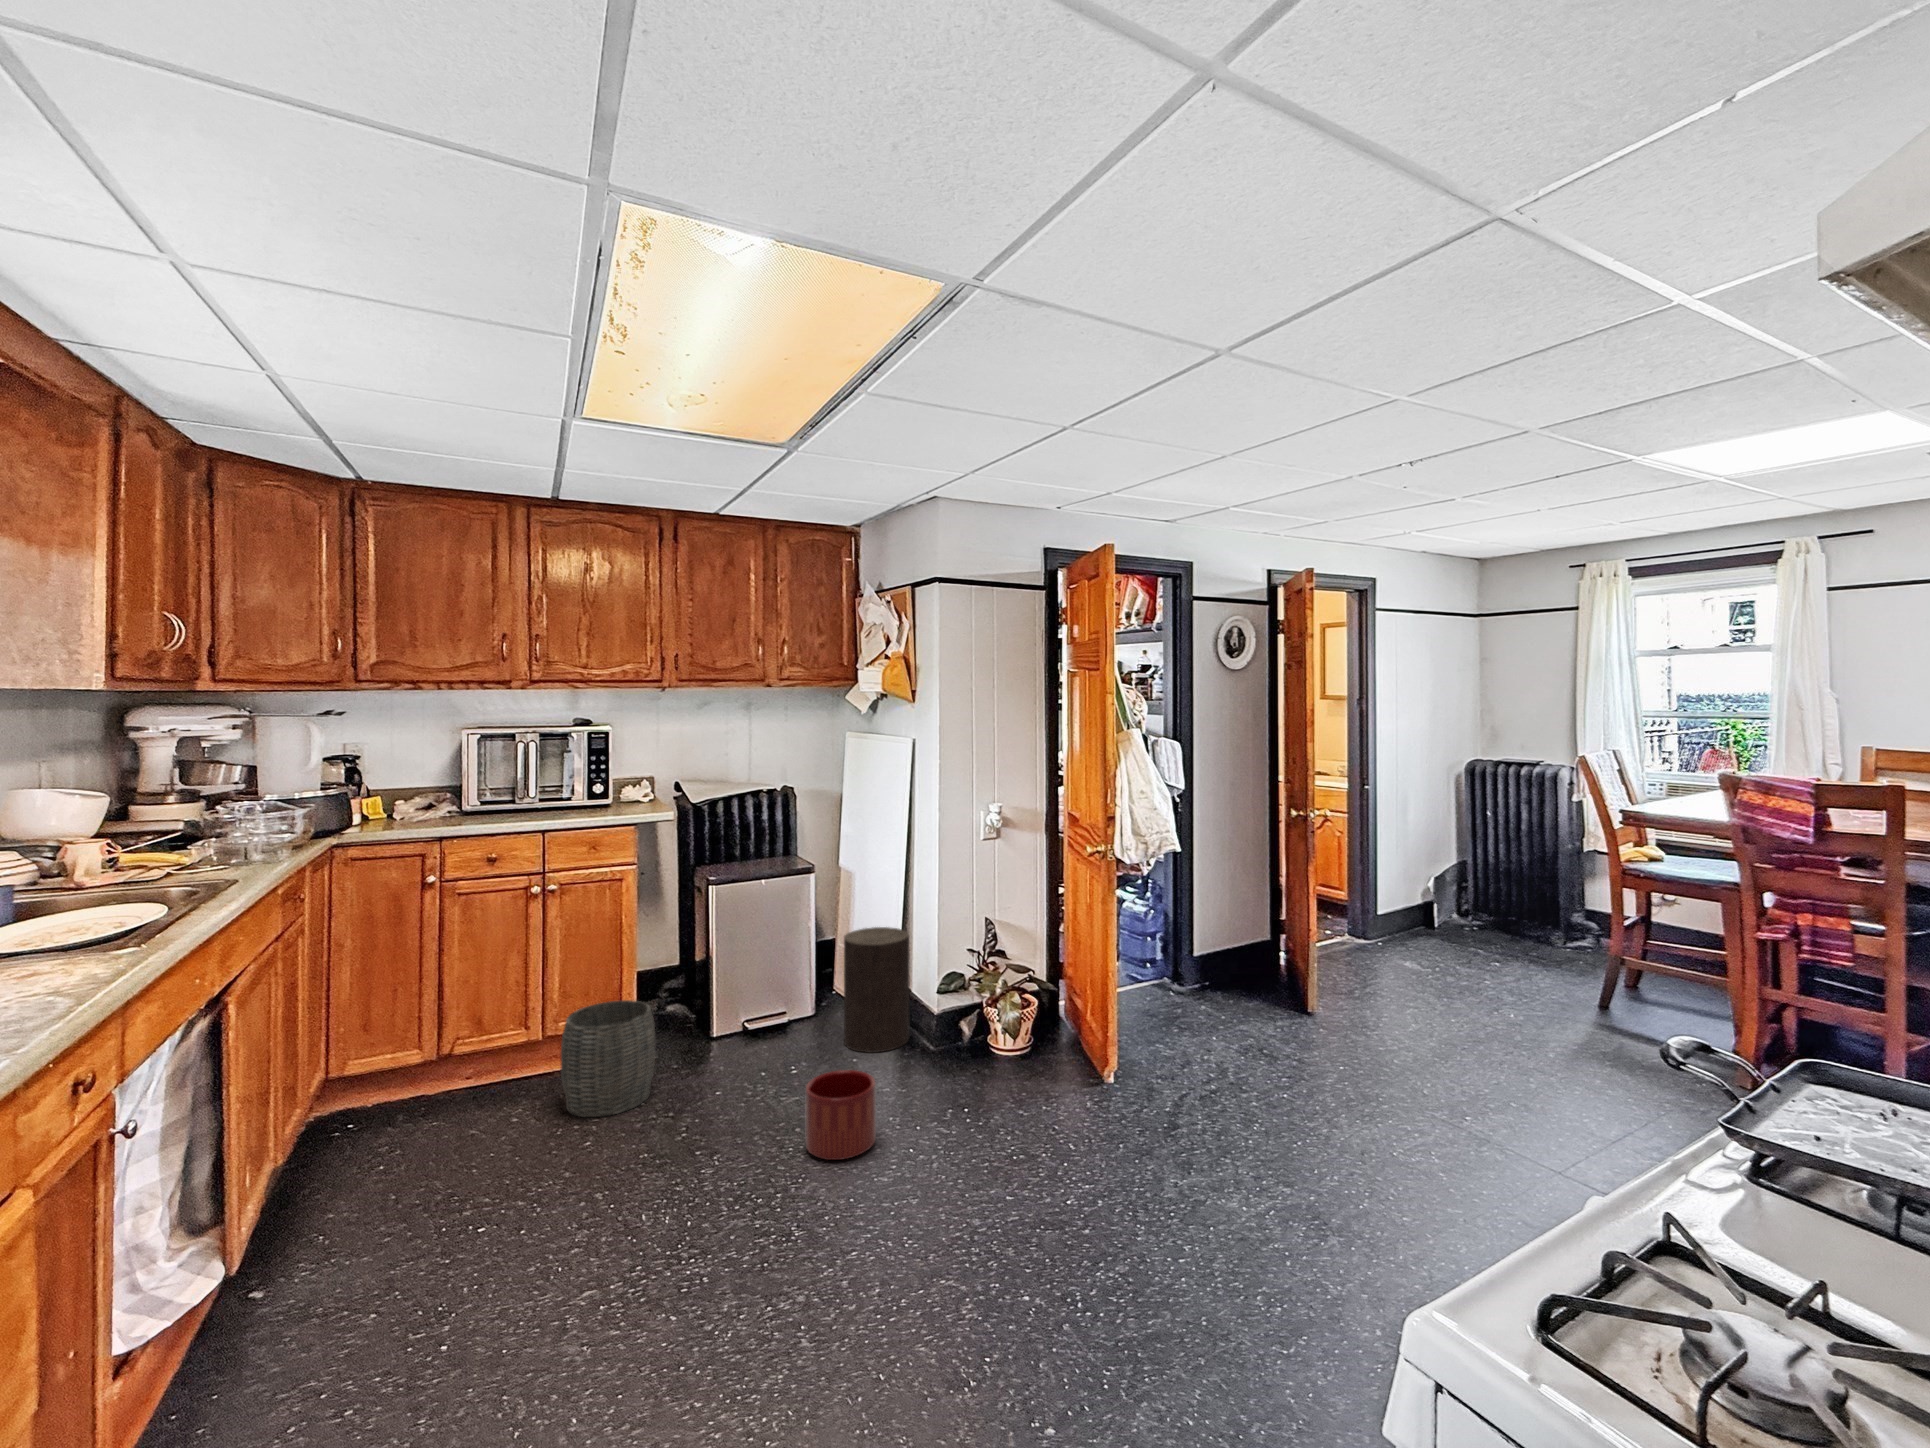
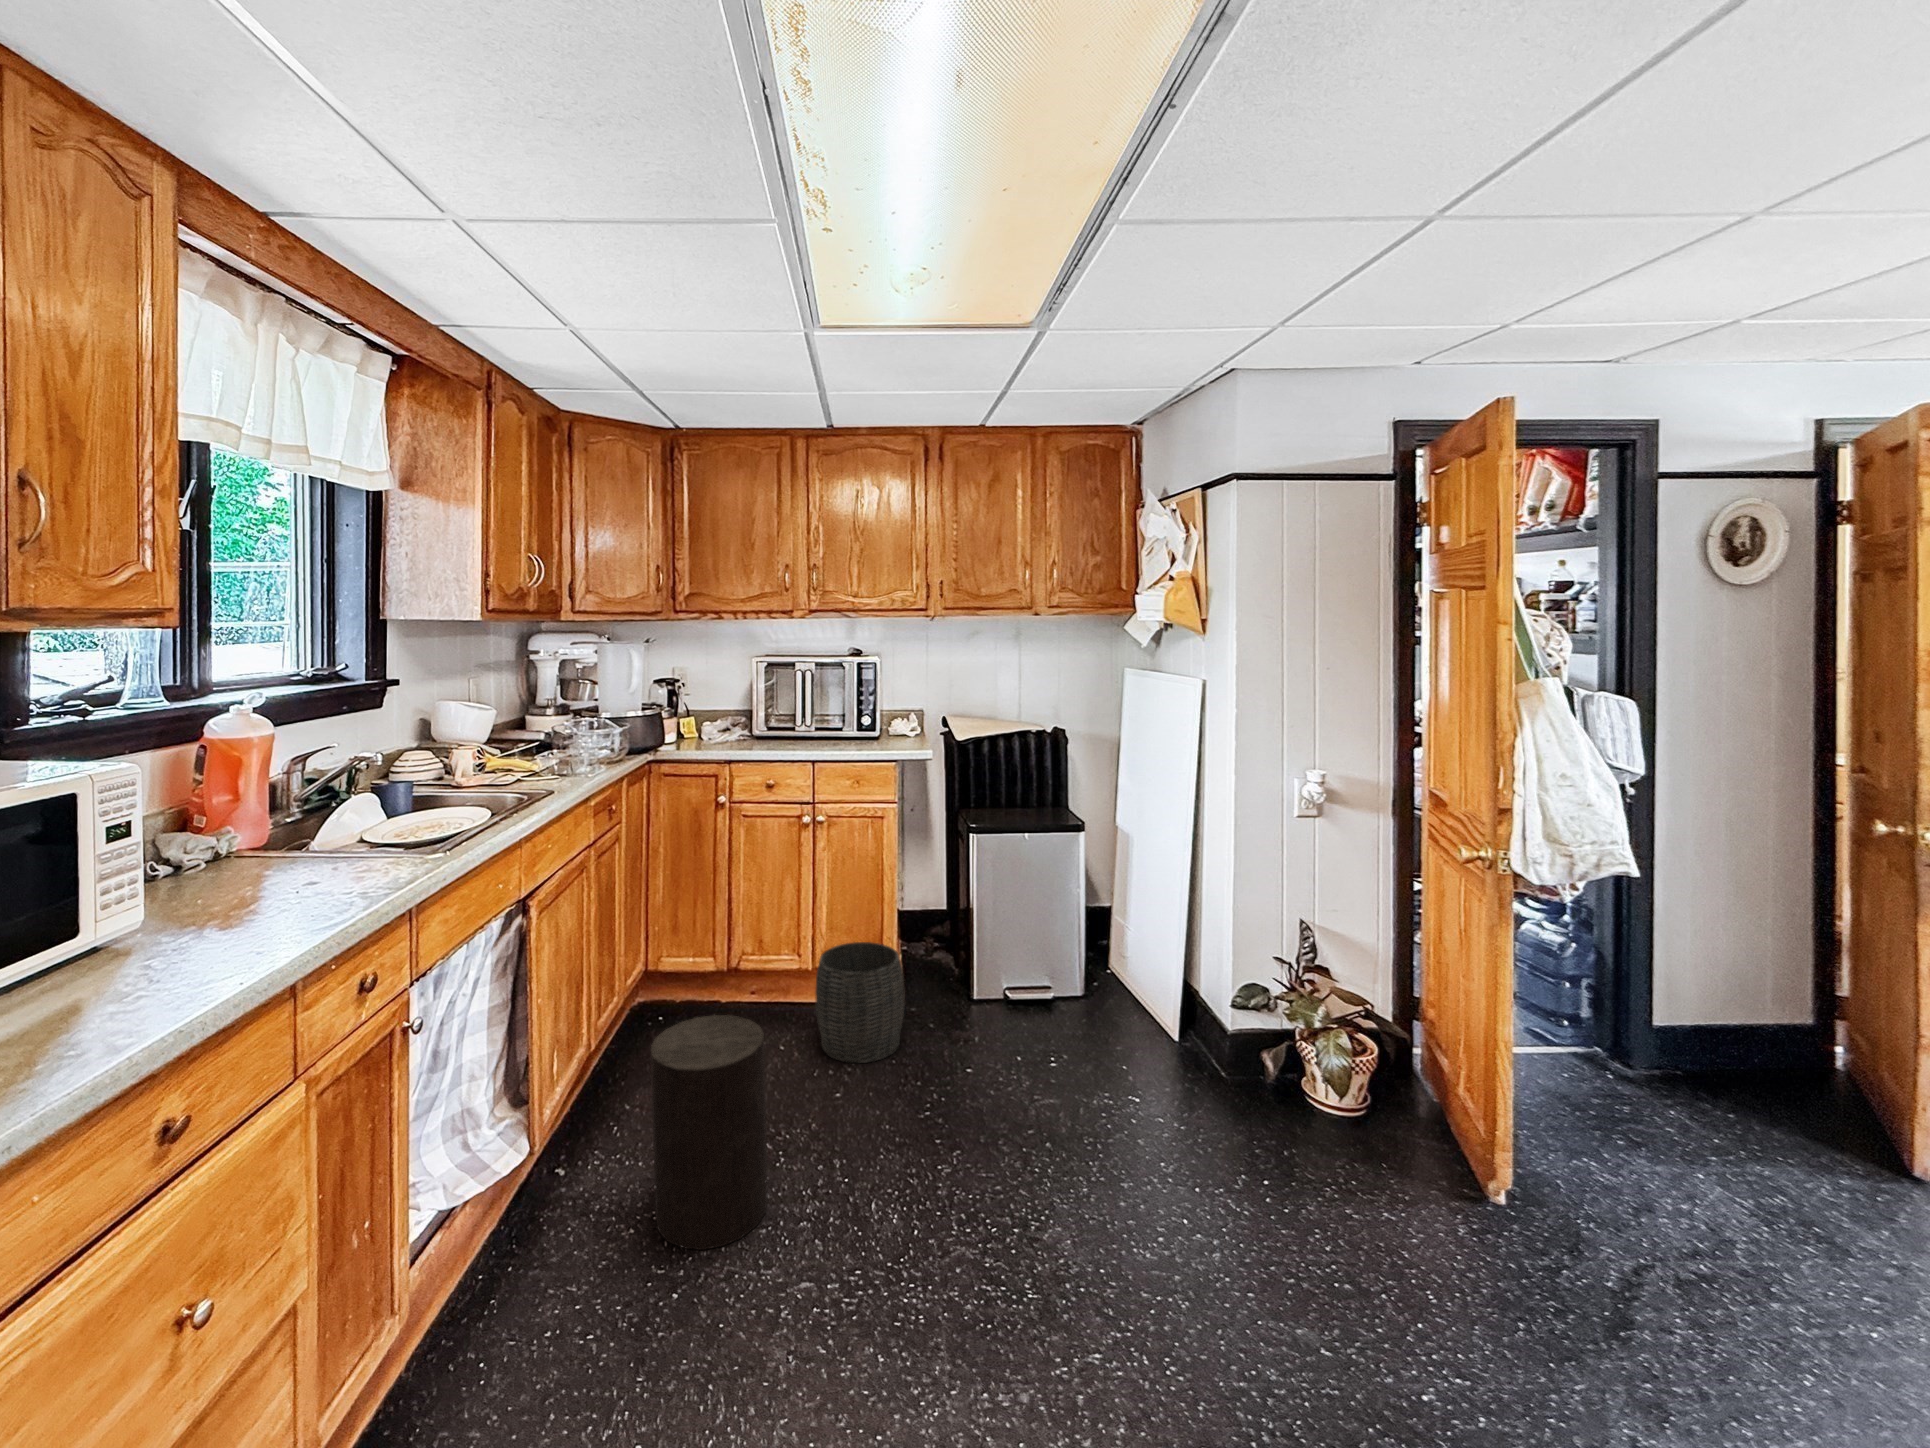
stool: present [844,927,909,1053] -> present [651,1015,768,1250]
planter: present [805,1070,876,1160] -> none [1040,1086,1127,1206]

